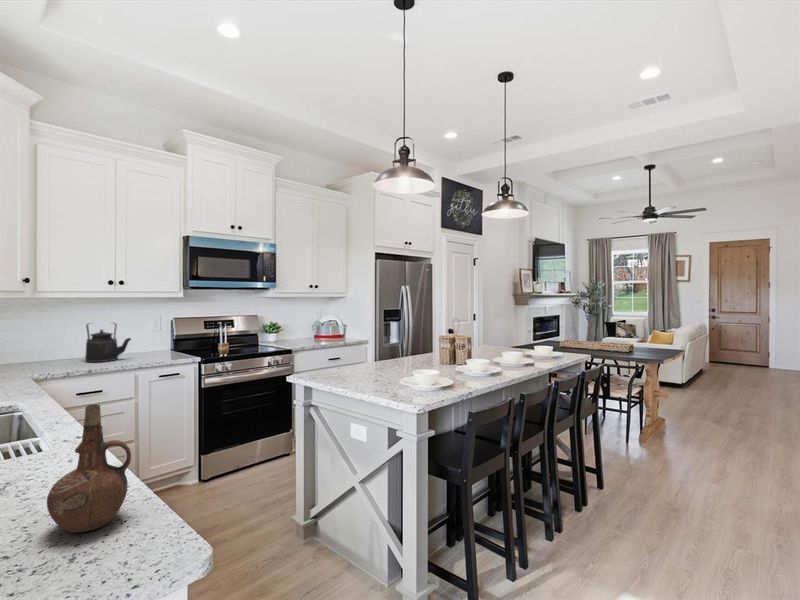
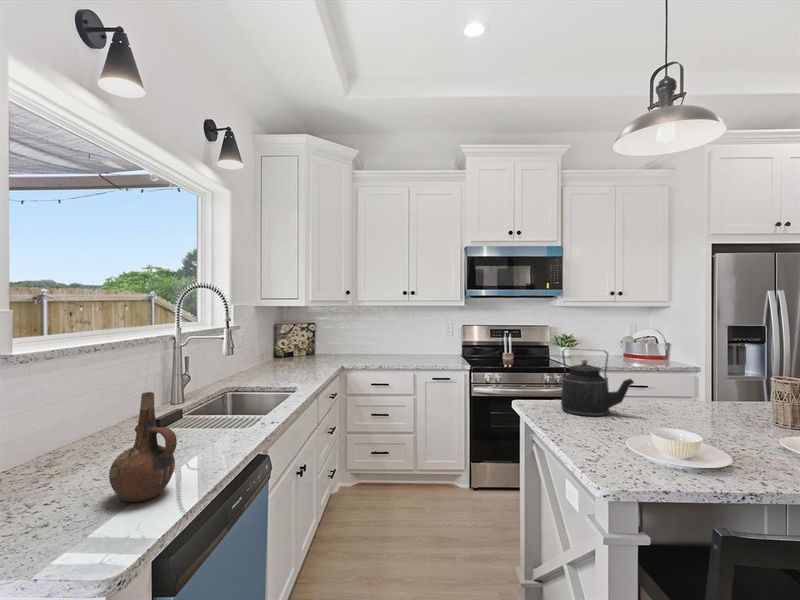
kettle: present [85,323,131,362] -> present [561,348,634,416]

